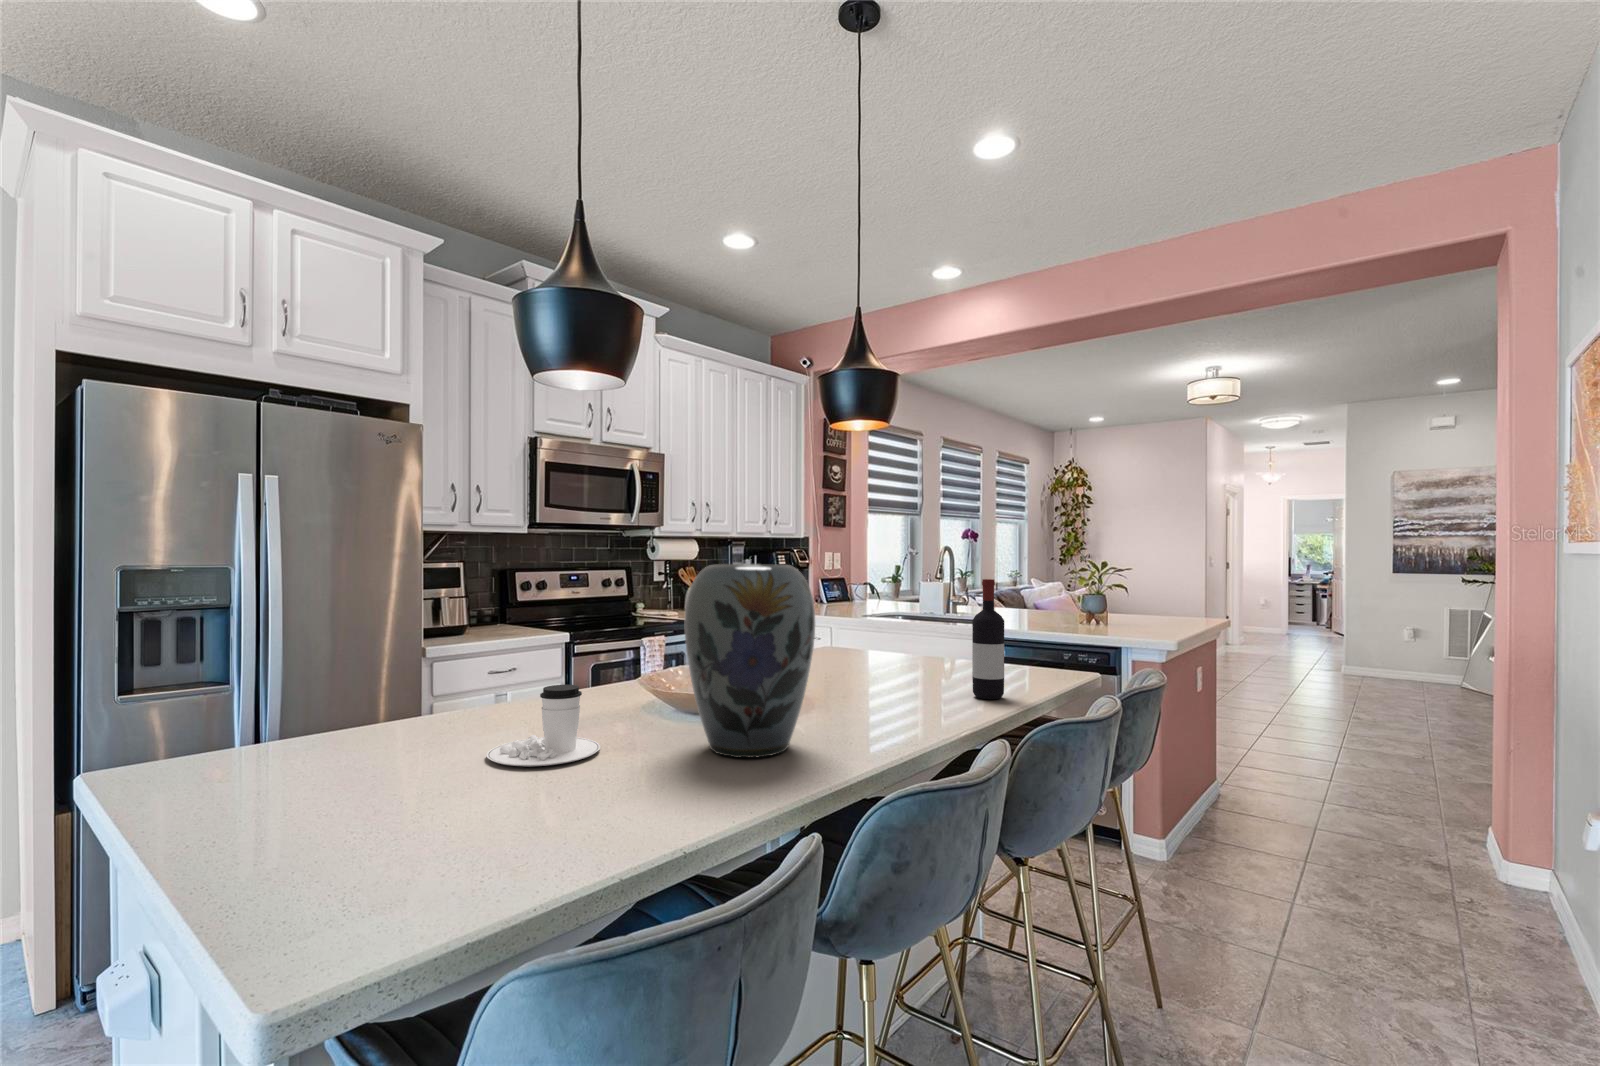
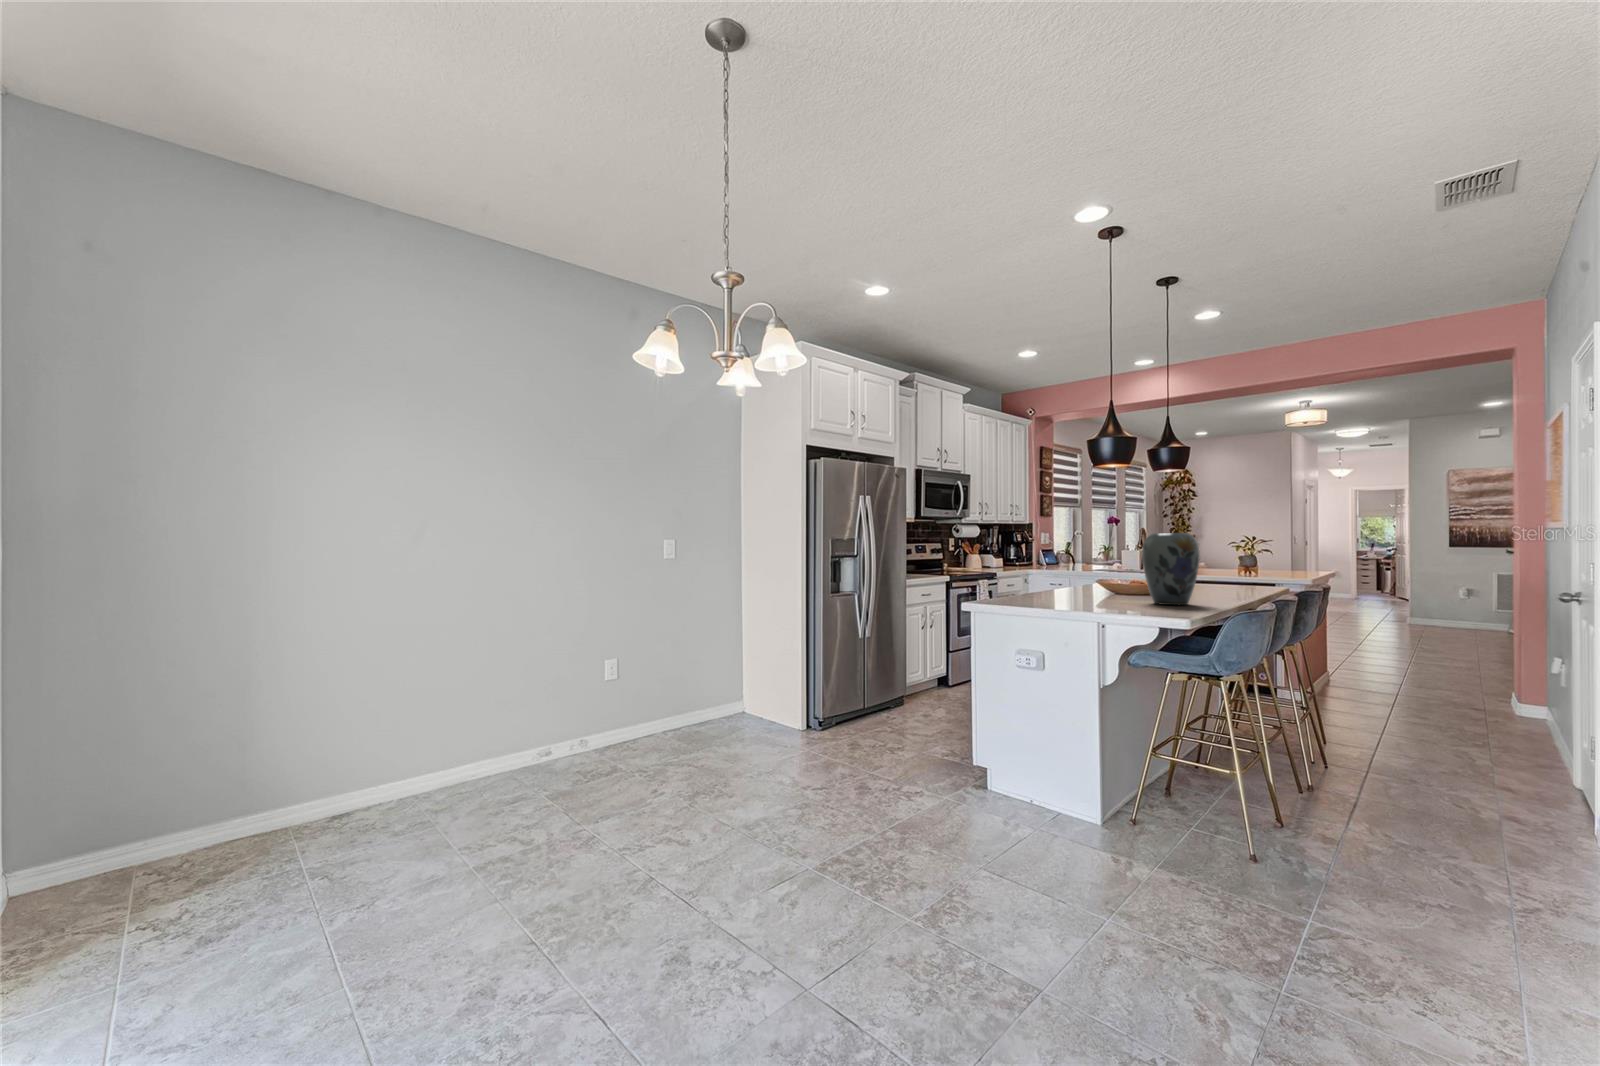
wine bottle: present [972,579,1004,699] -> none [1233,541,1250,596]
coffee cup: present [486,685,600,766] -> none [1072,580,1116,606]

